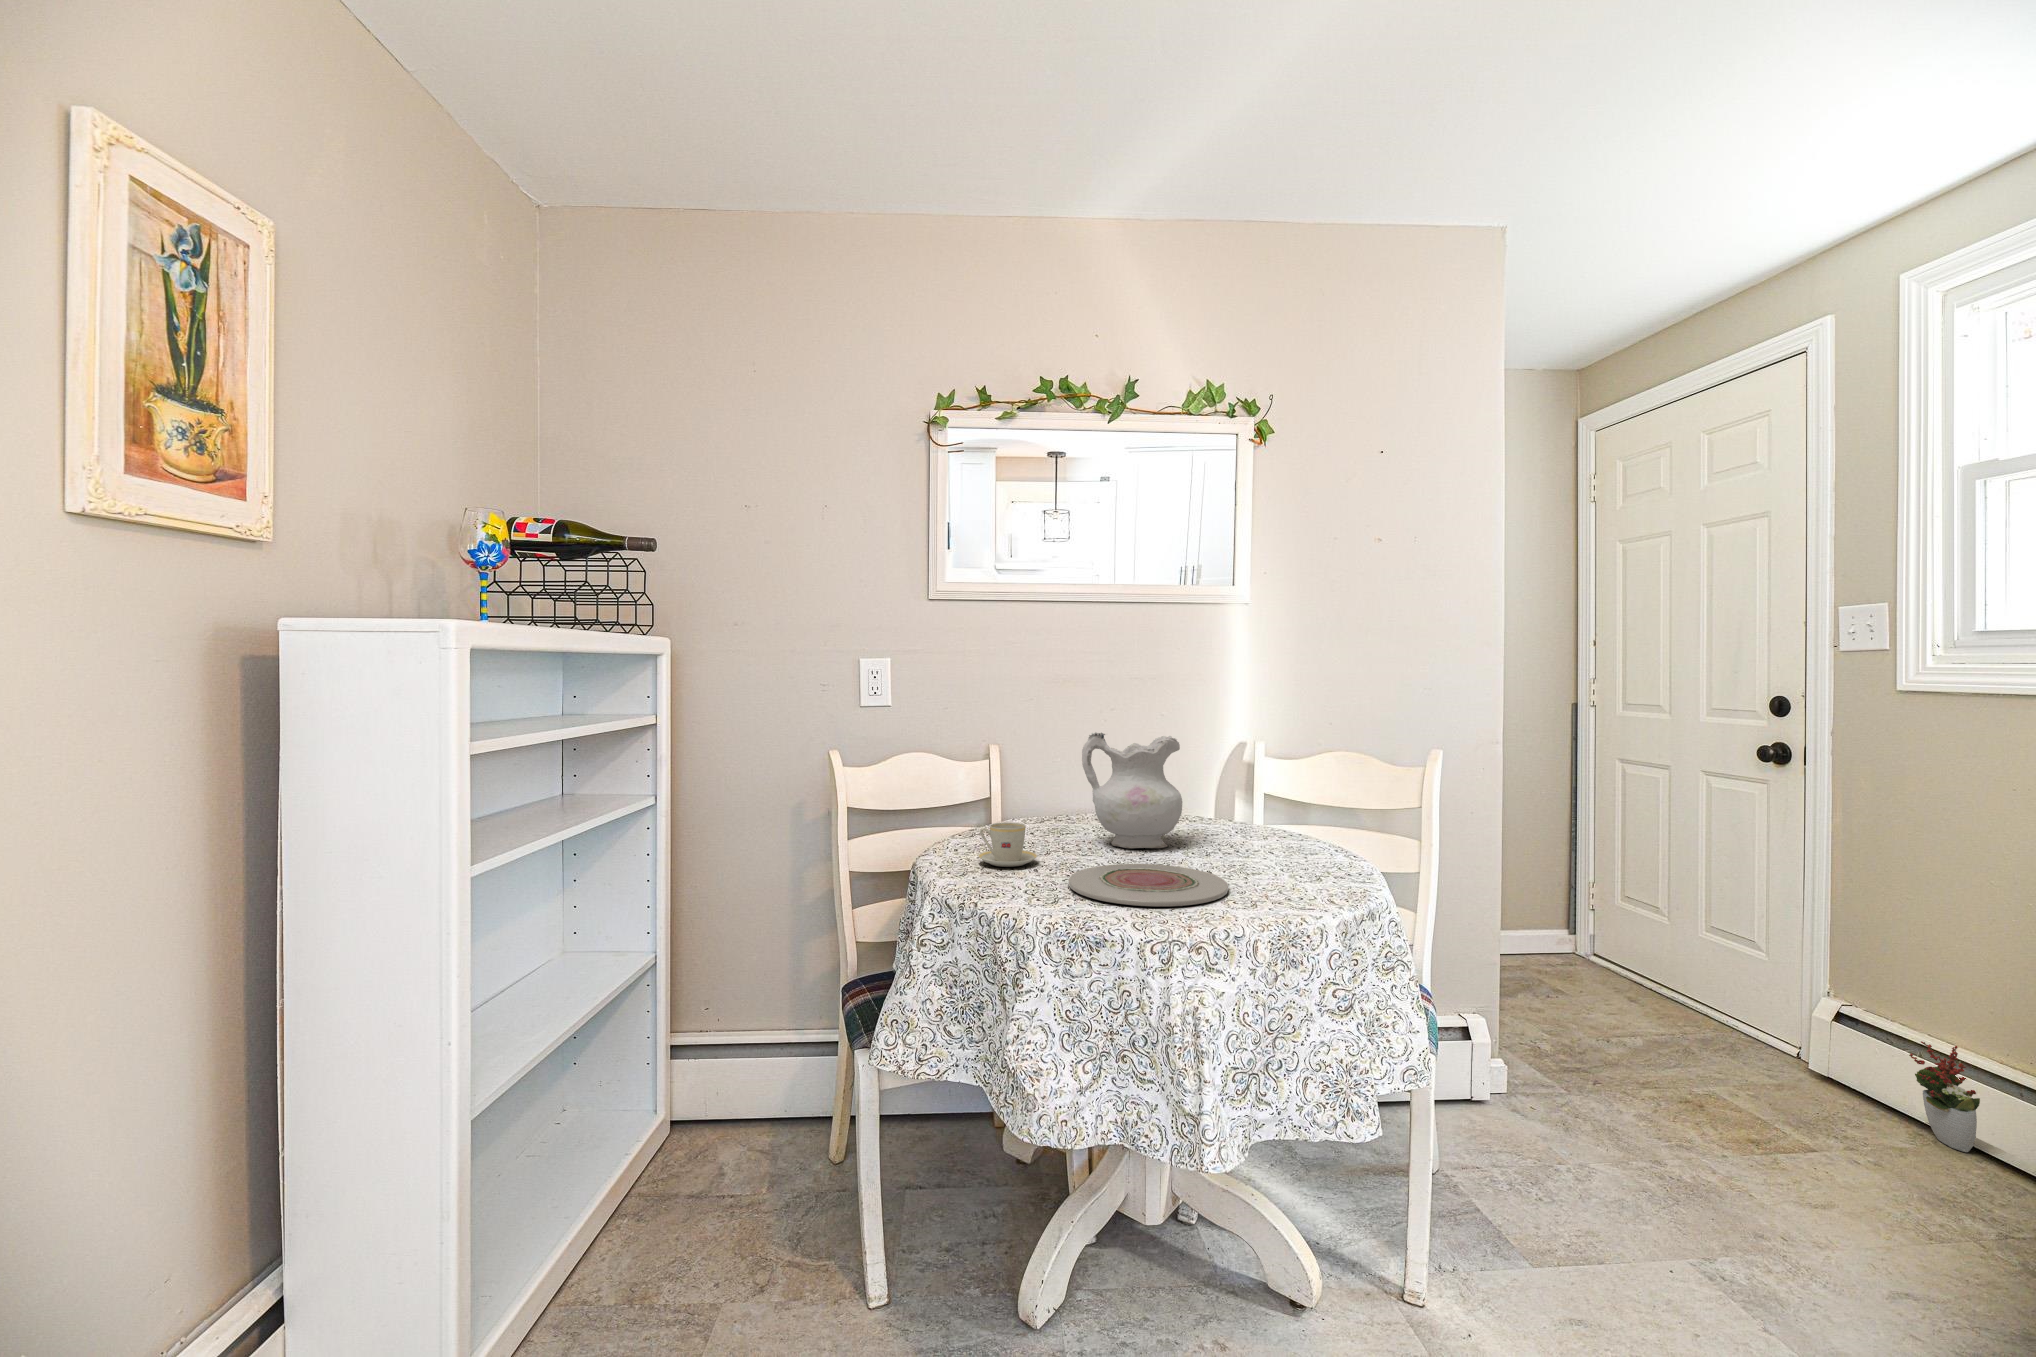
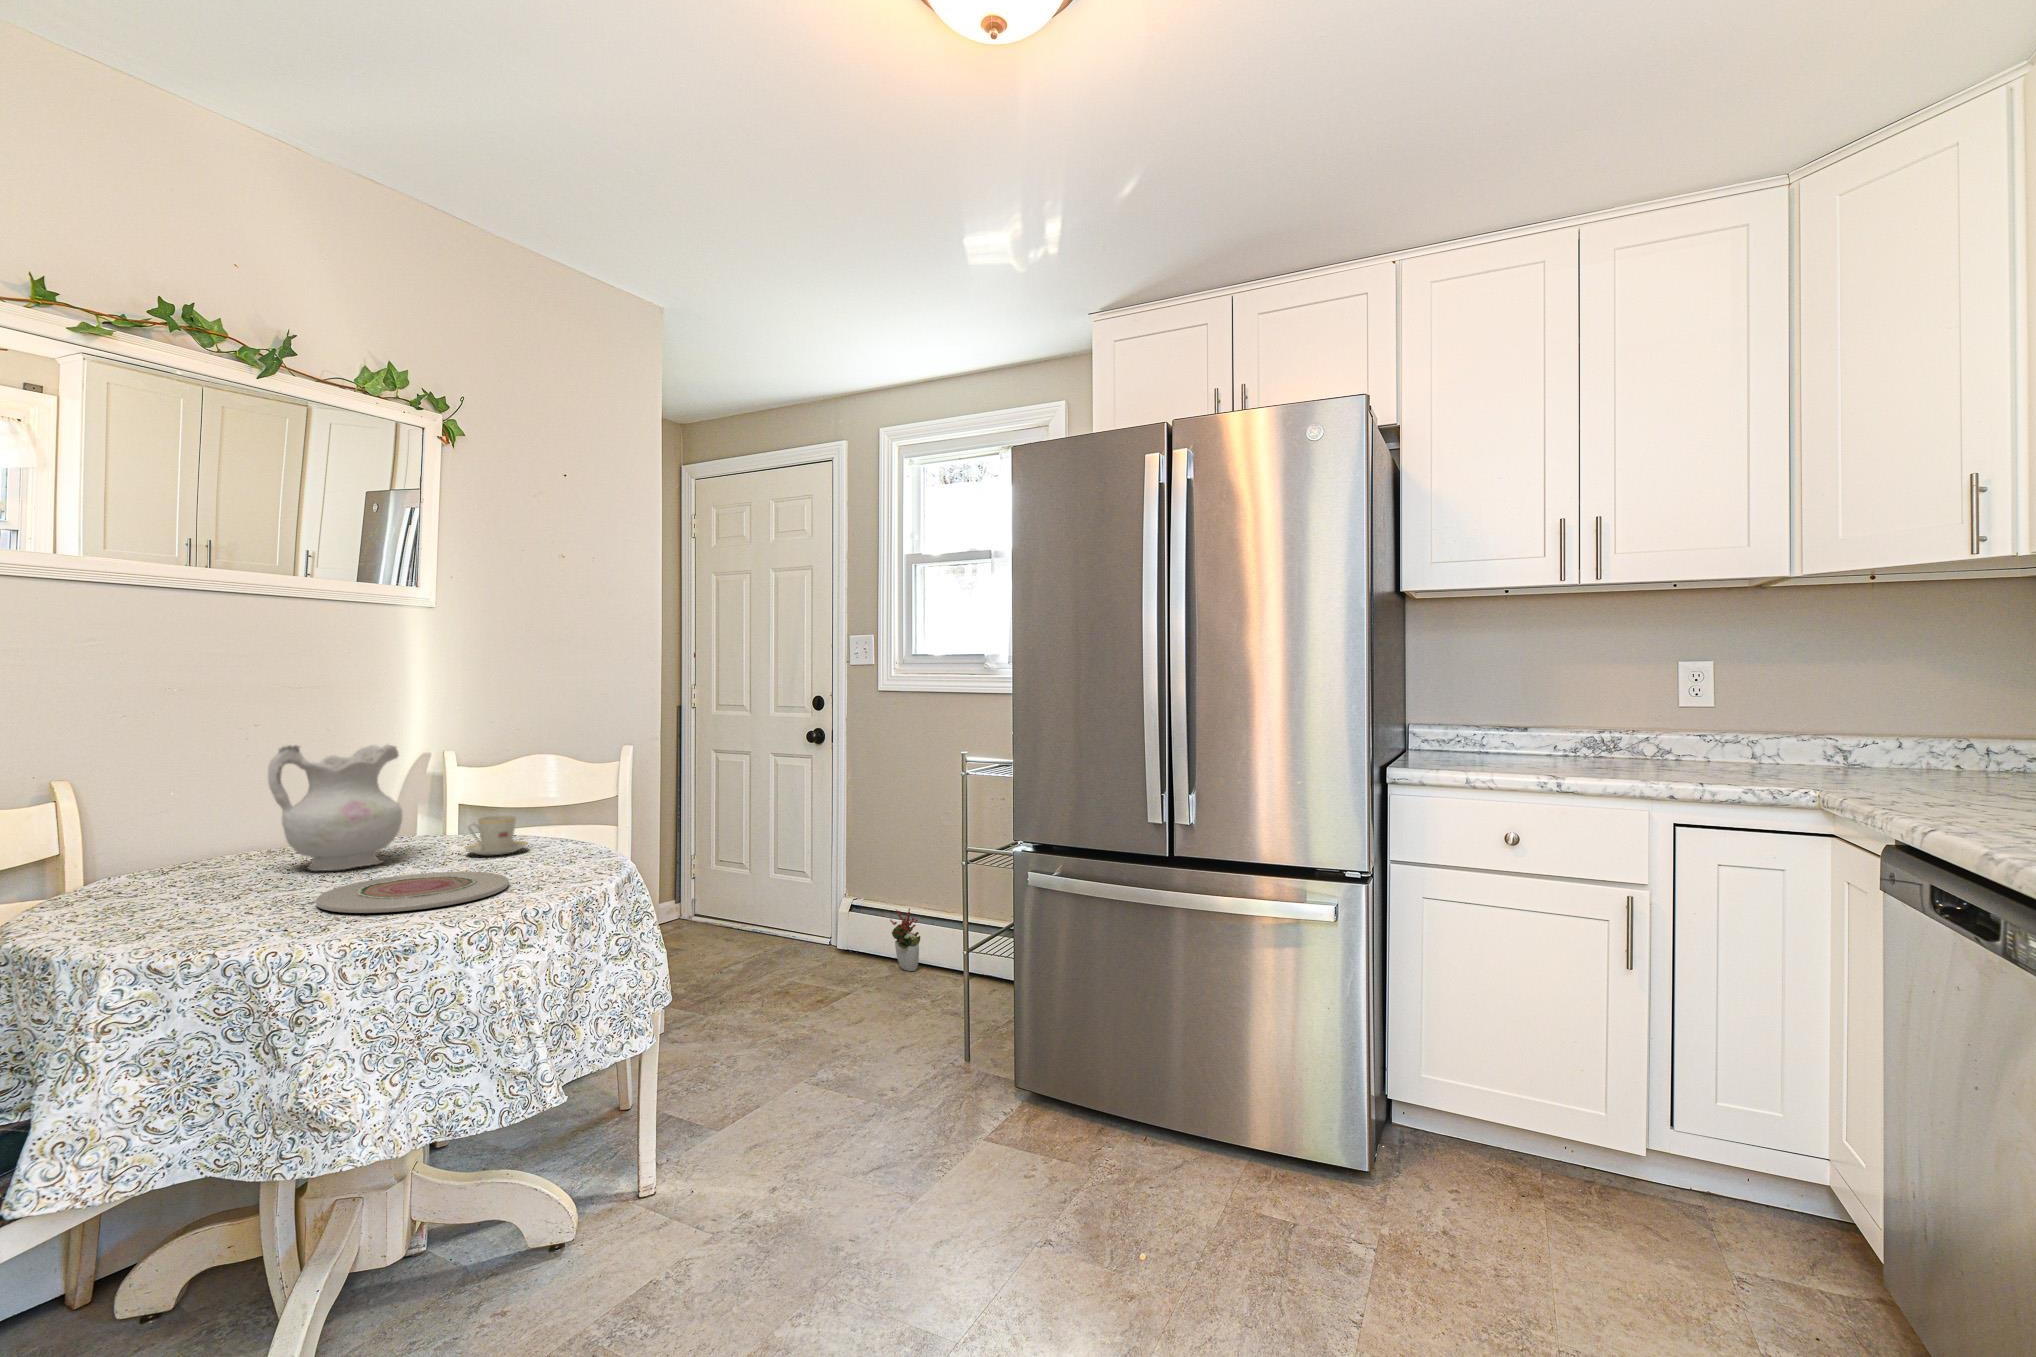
teacup: present [978,822,1038,867] -> present [466,815,528,855]

